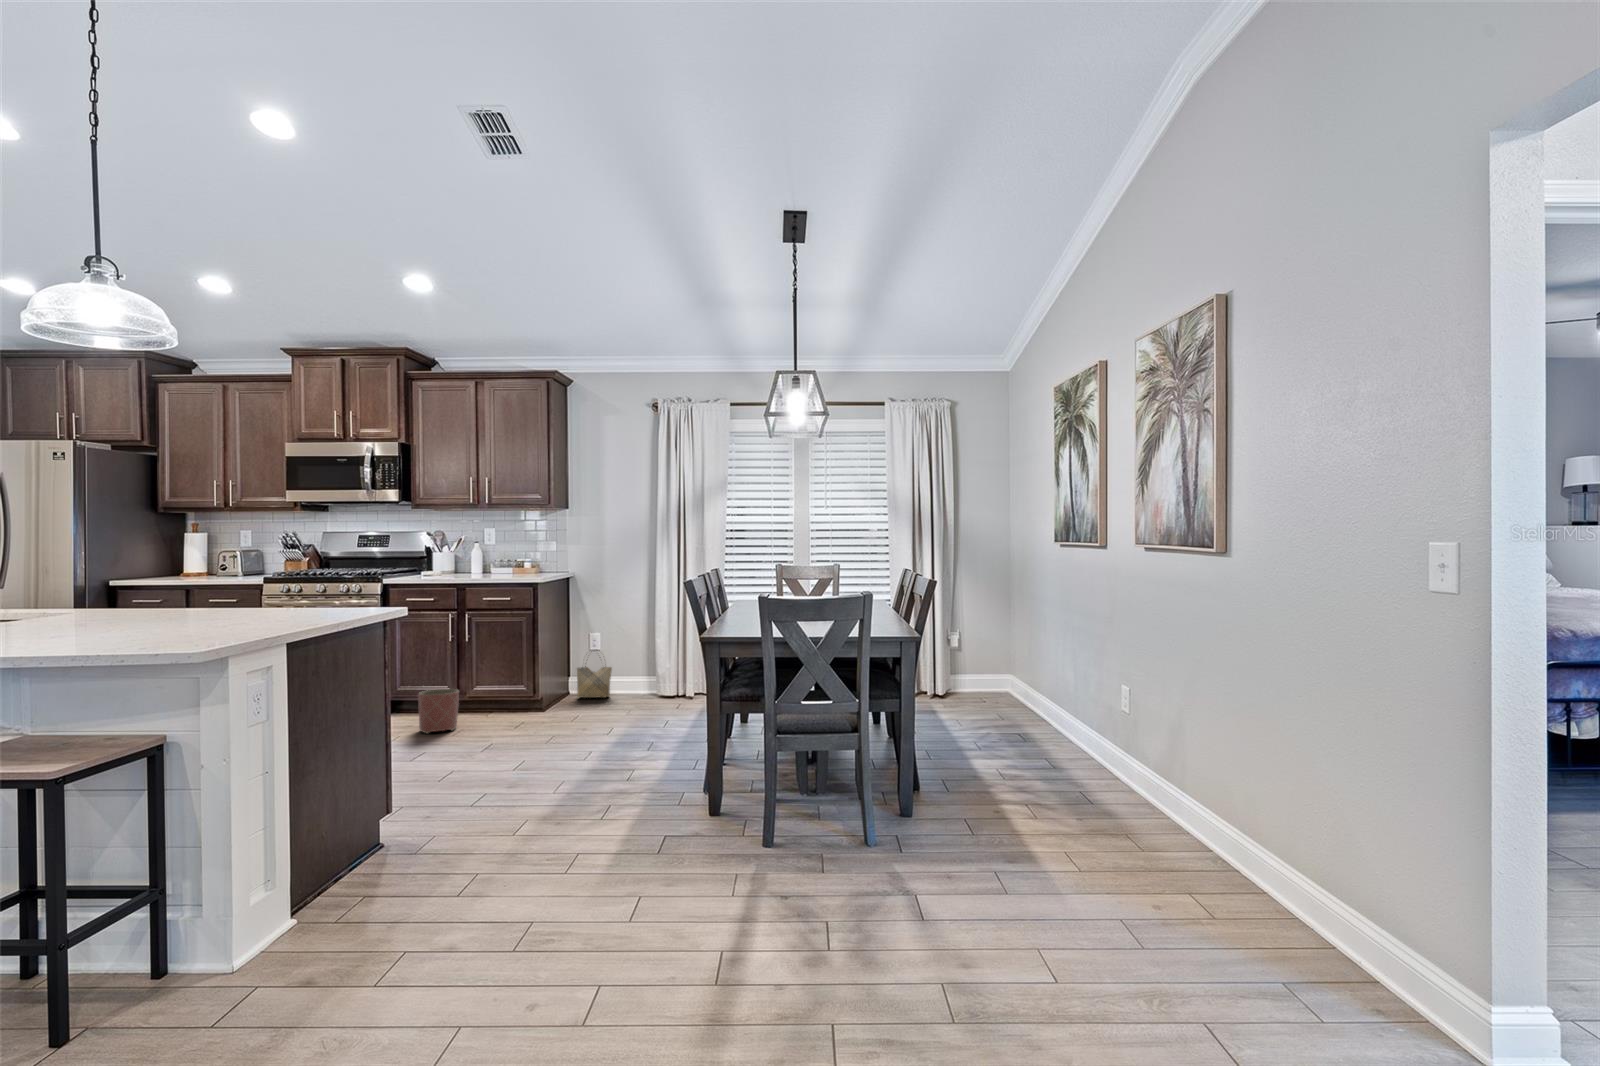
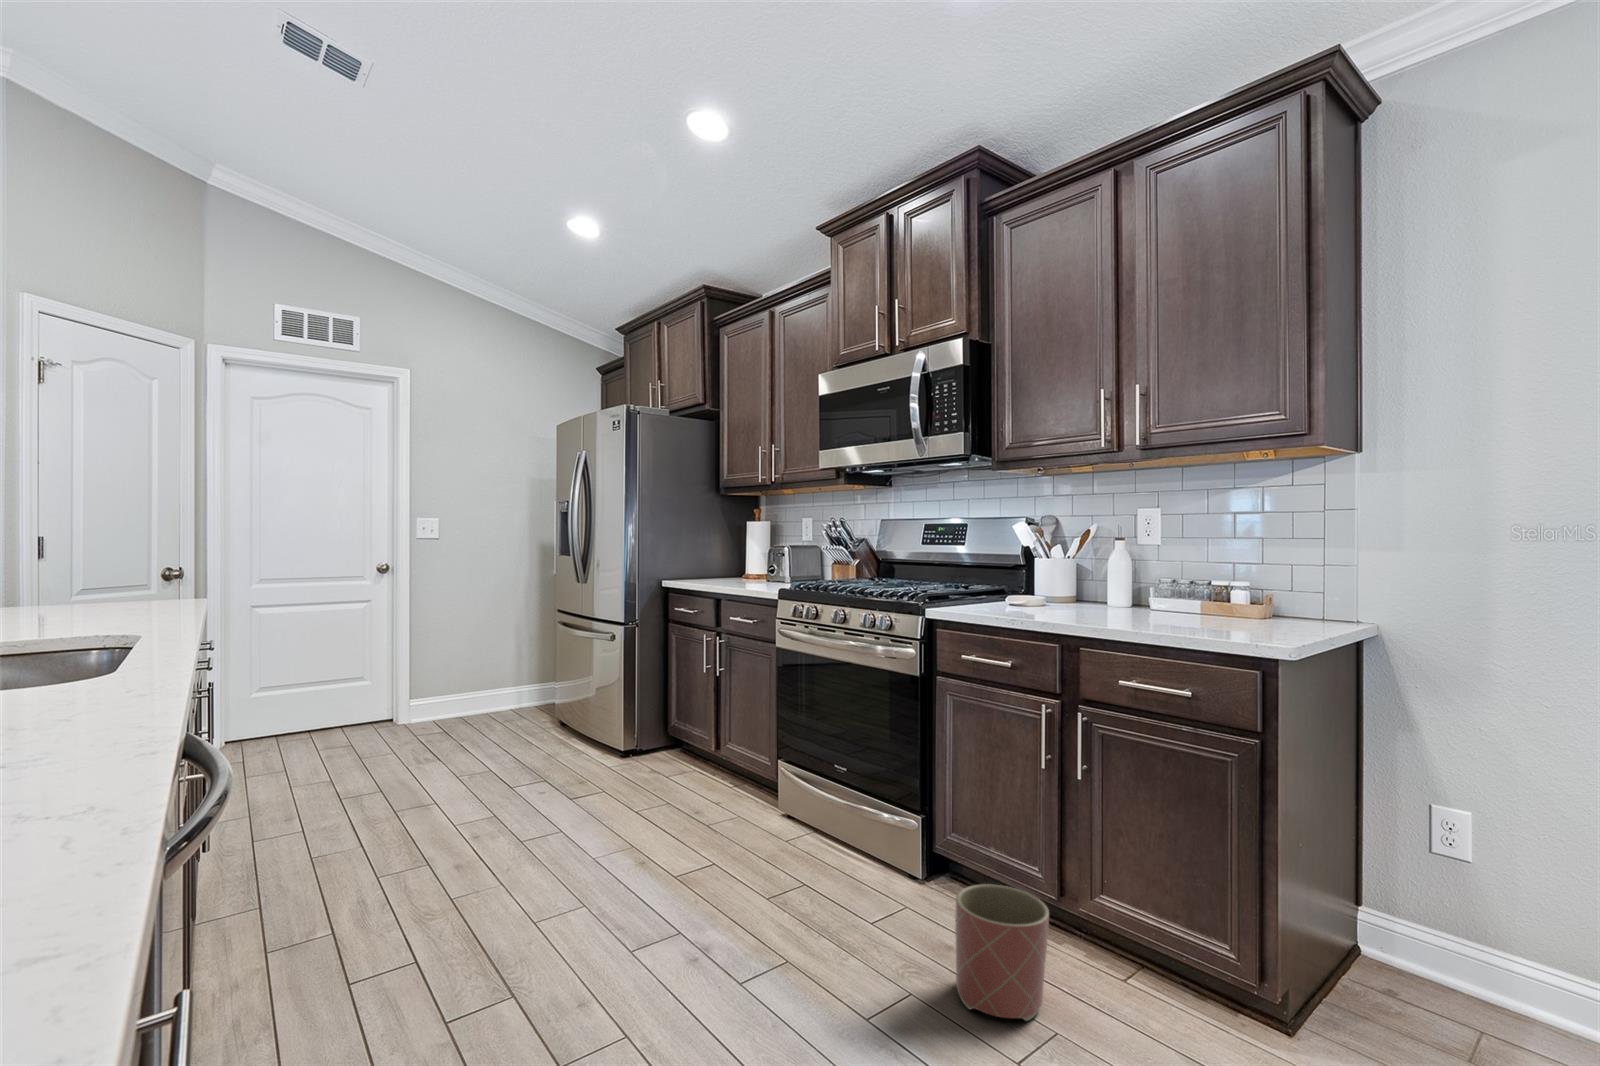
woven basket: present [577,654,612,698] -> none [1383,853,1518,1020]

